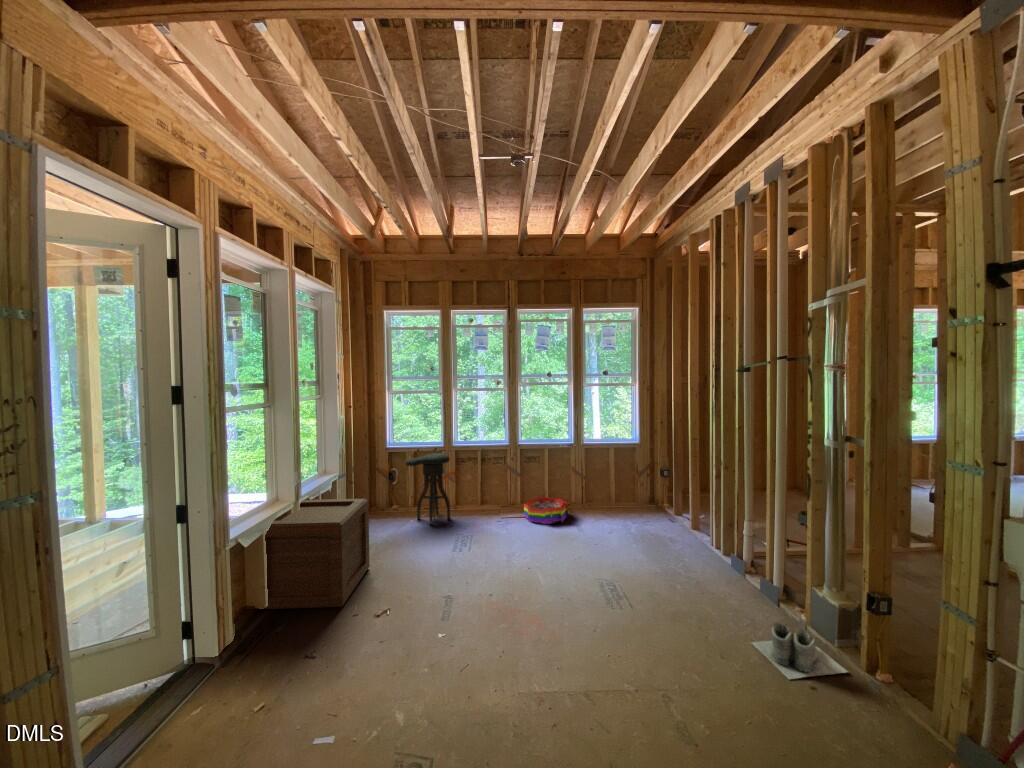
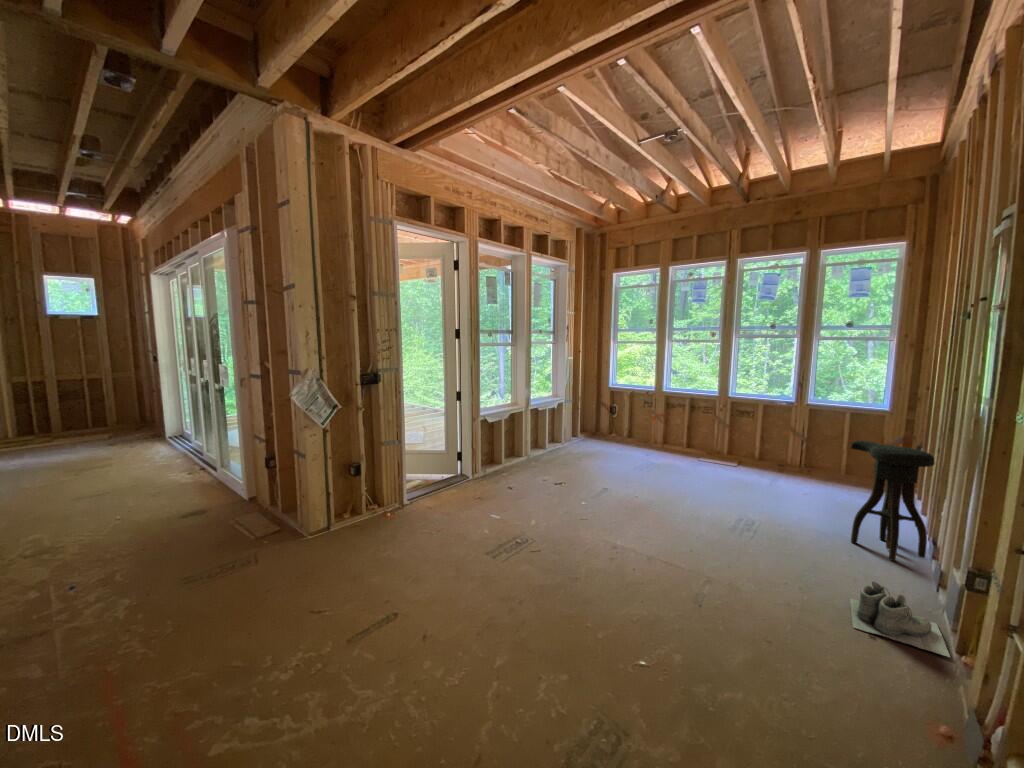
stool: present [406,453,450,525] -> present [851,440,935,561]
storage bin: present [524,497,568,524] -> none [723,450,772,476]
wooden crate: present [255,499,370,610] -> none [498,408,570,475]

